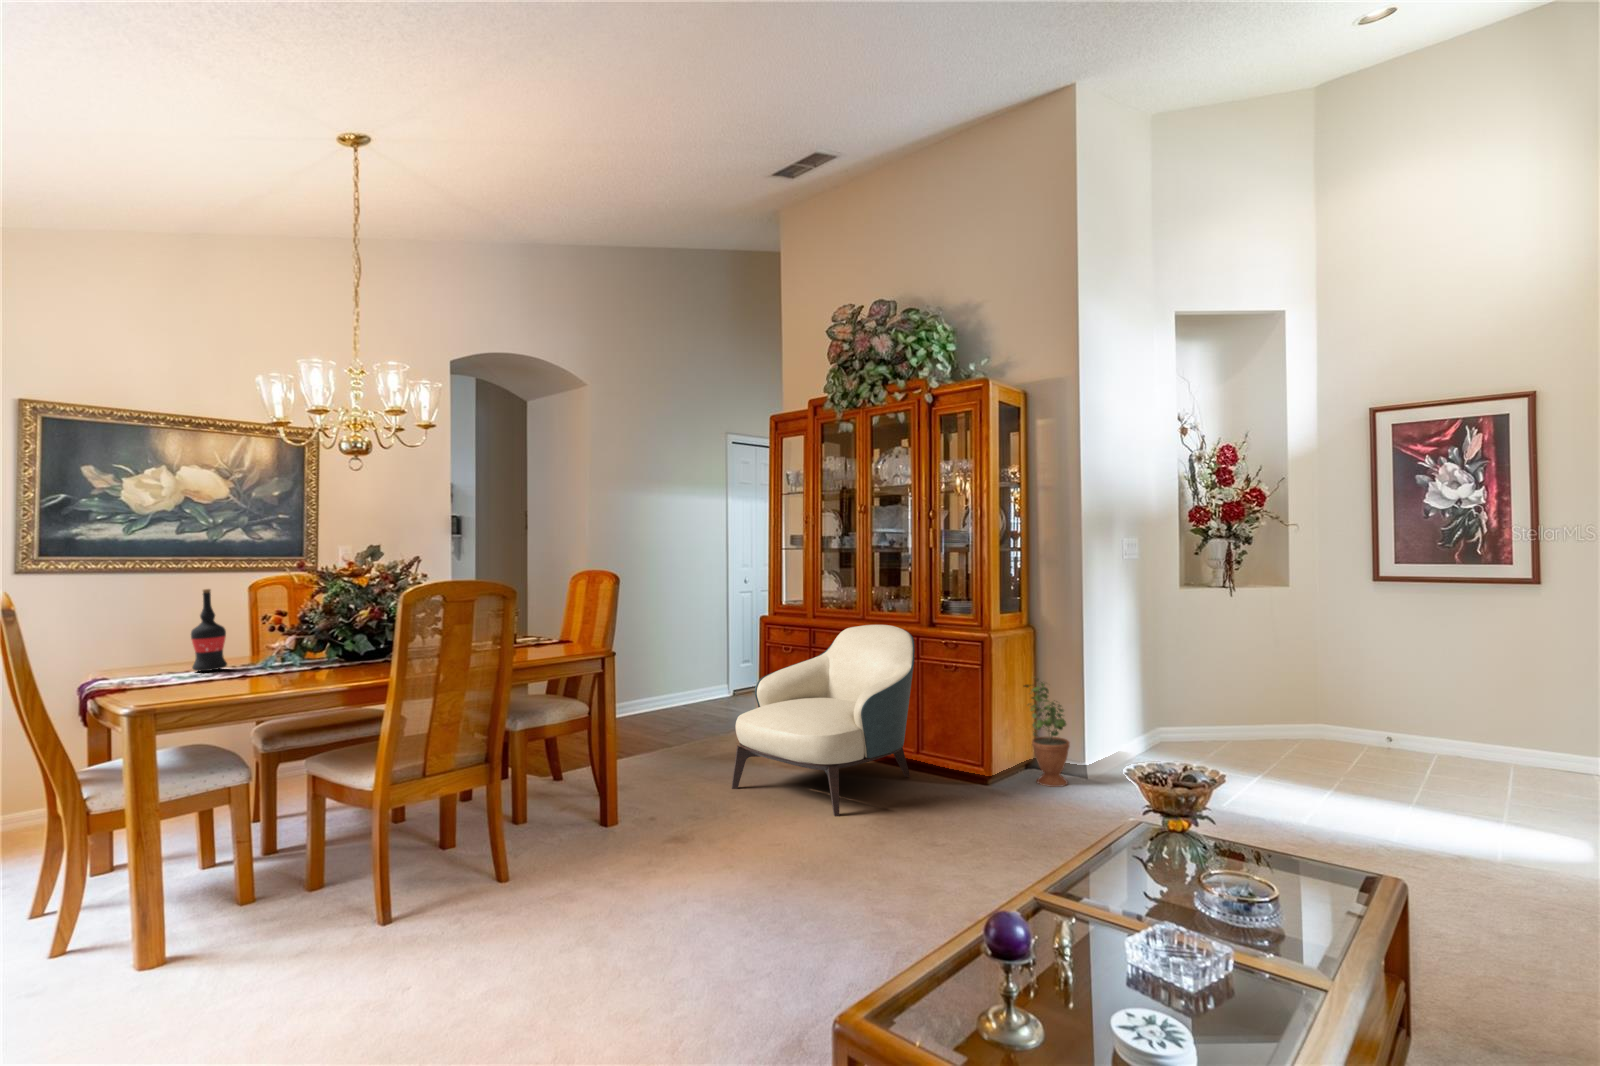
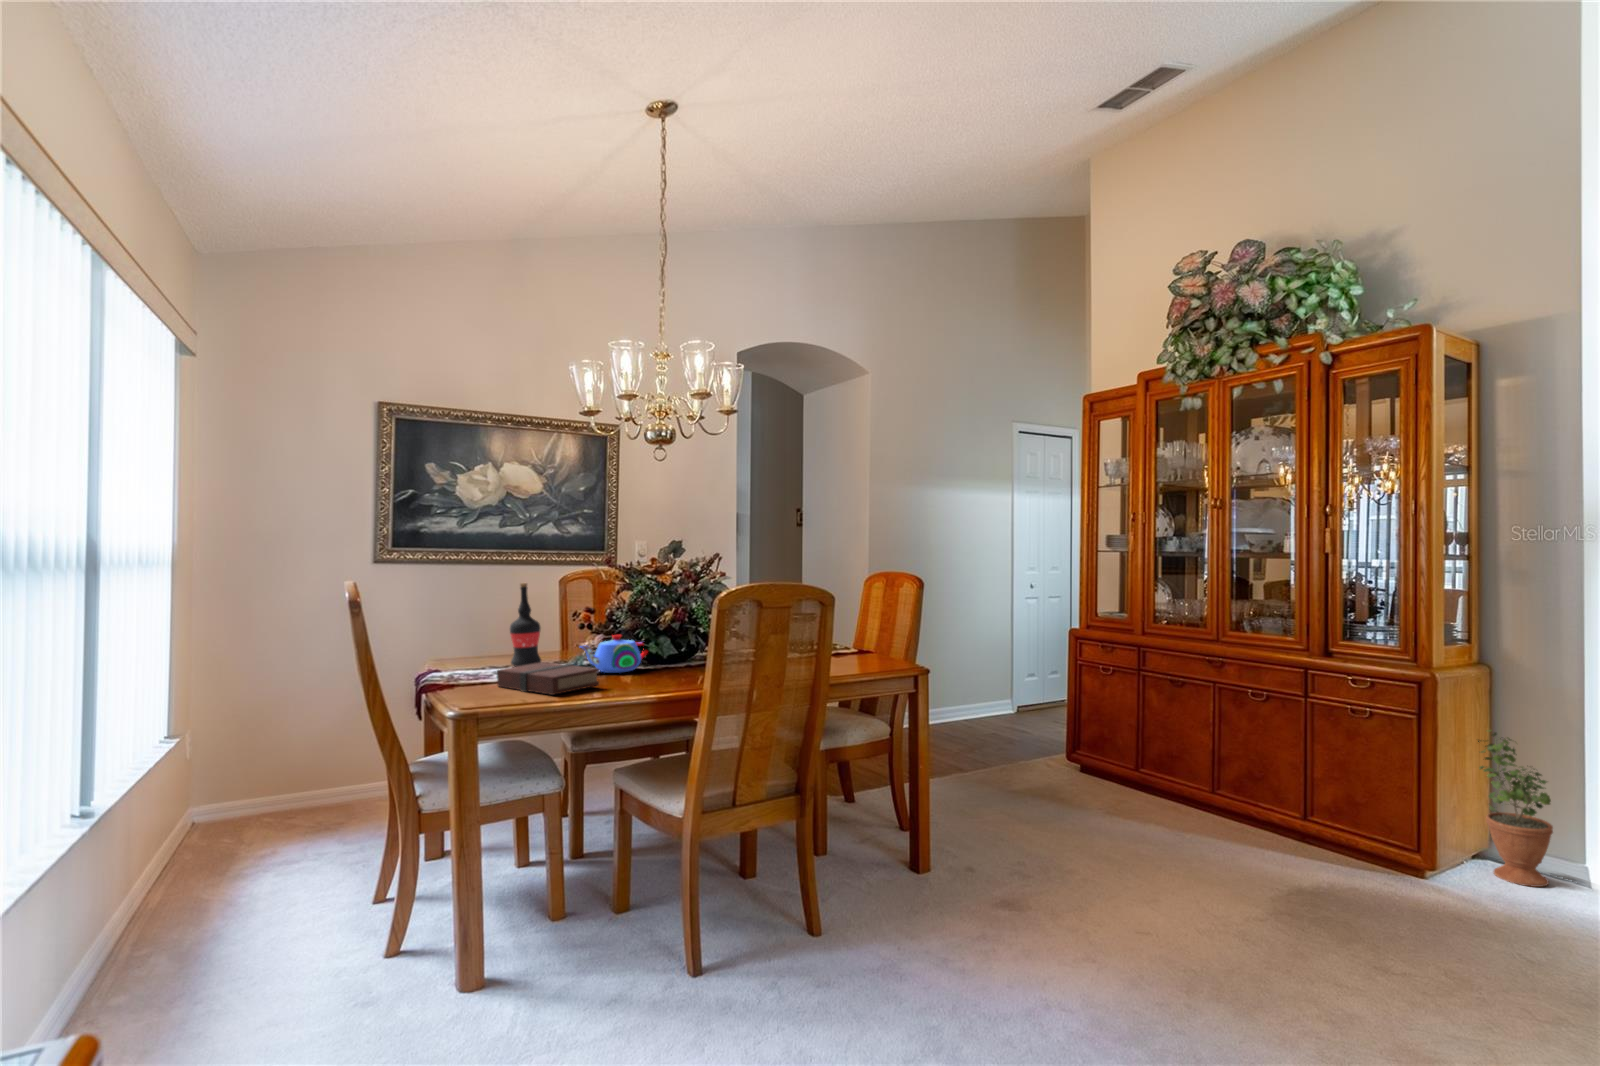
armchair: present [732,625,915,817] -> none [1057,647,1305,897]
teapot: none [269,635,344,671] -> present [580,635,648,673]
book: none [178,663,290,691] -> present [497,662,599,695]

